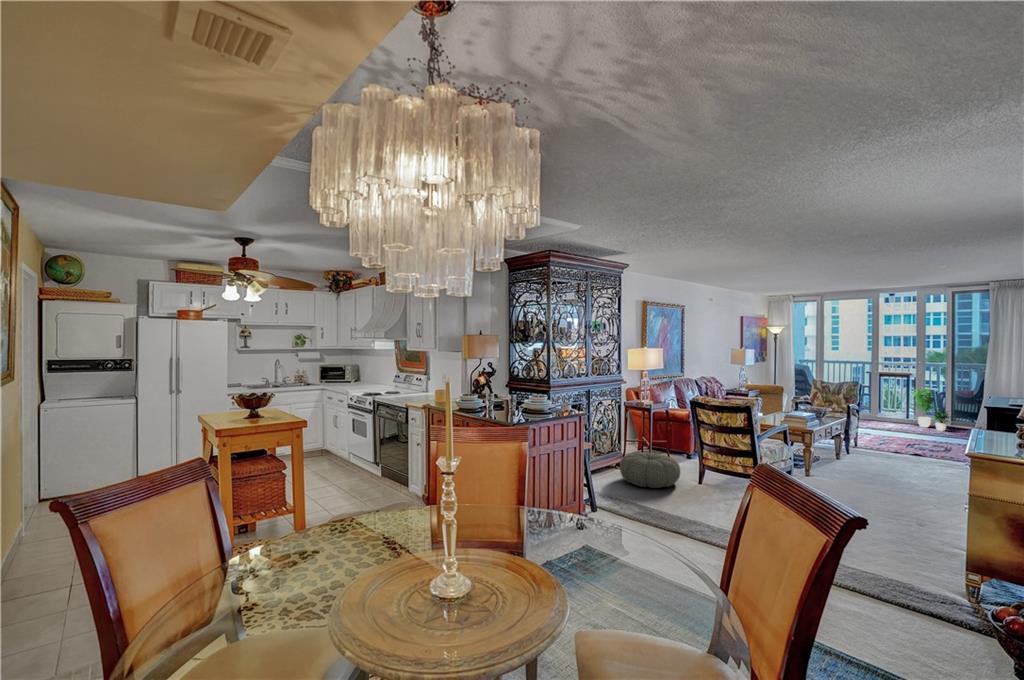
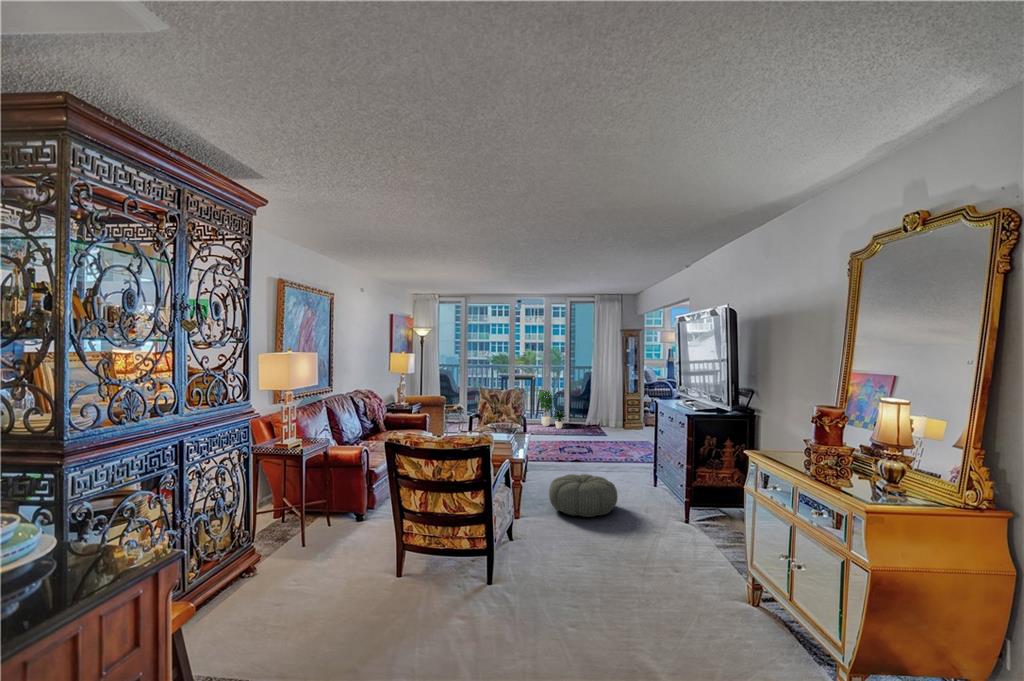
pouf: present [620,453,680,488] -> present [549,474,618,517]

